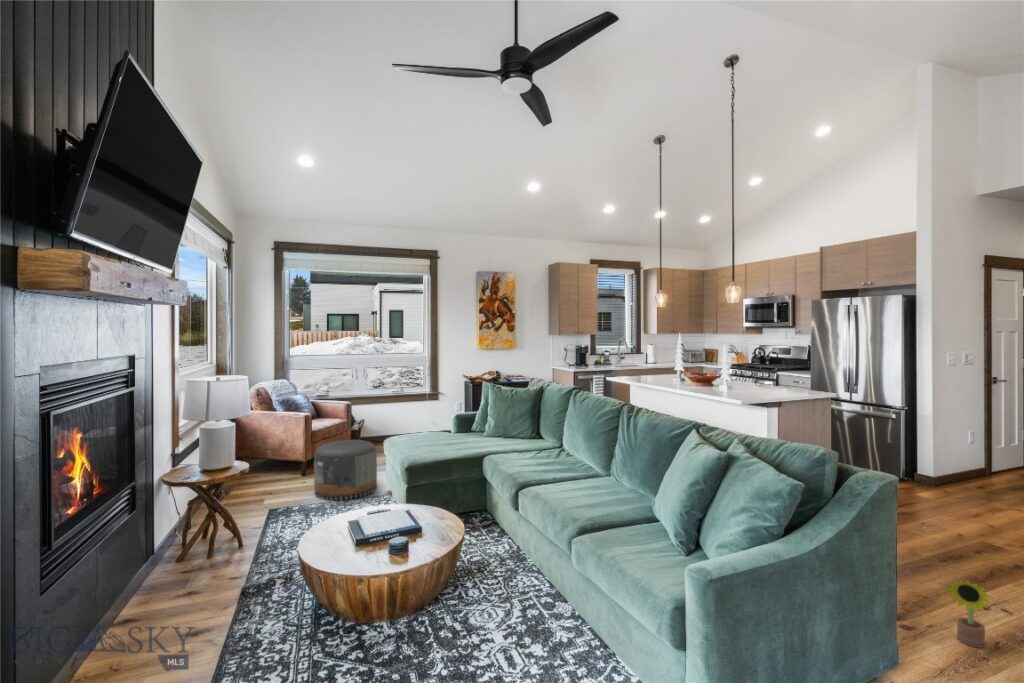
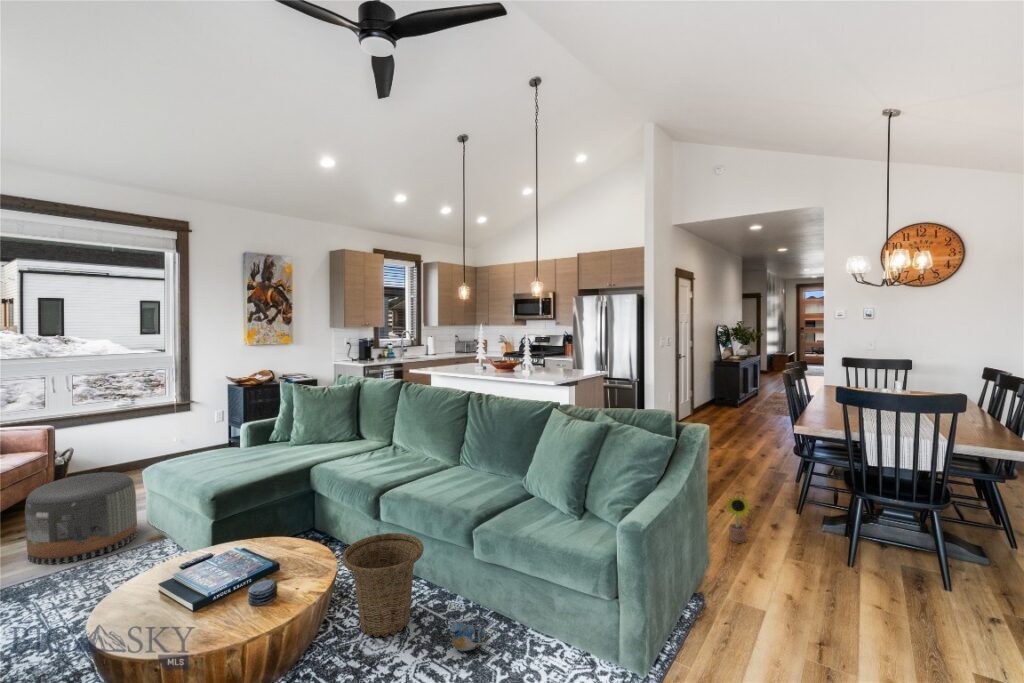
basket: none [463,524,533,615] -> present [342,533,424,637]
plush toy: none [533,619,574,651] -> present [449,622,489,651]

